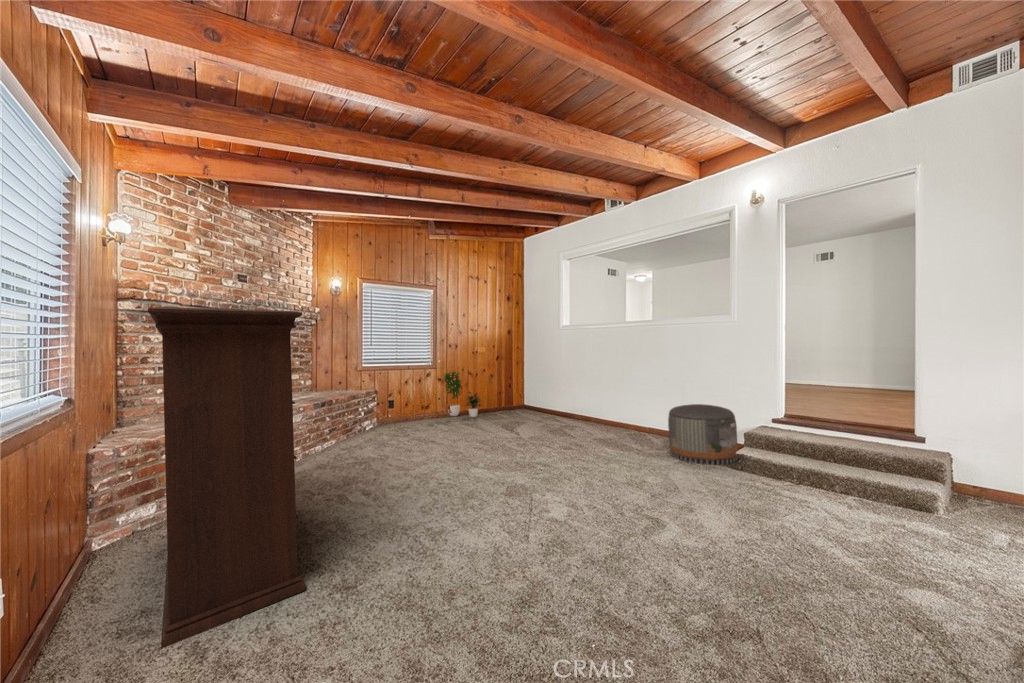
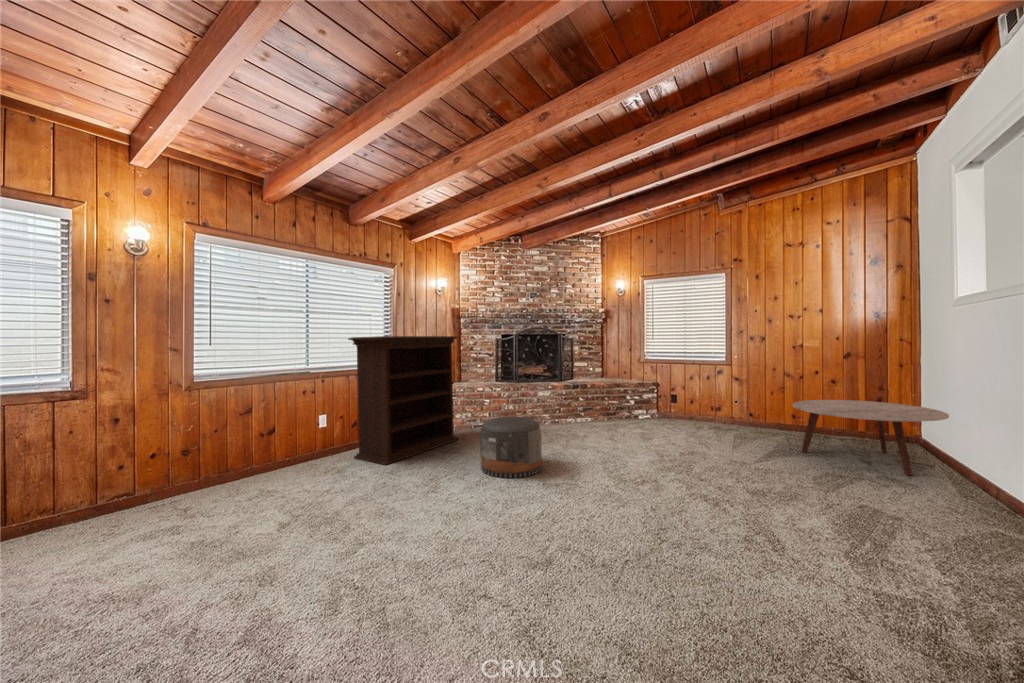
potted plant: present [443,372,481,417] -> none [730,368,775,435]
coffee table: none [506,380,577,419] -> present [793,400,949,476]
pouf: present [668,404,738,465] -> present [480,416,542,478]

